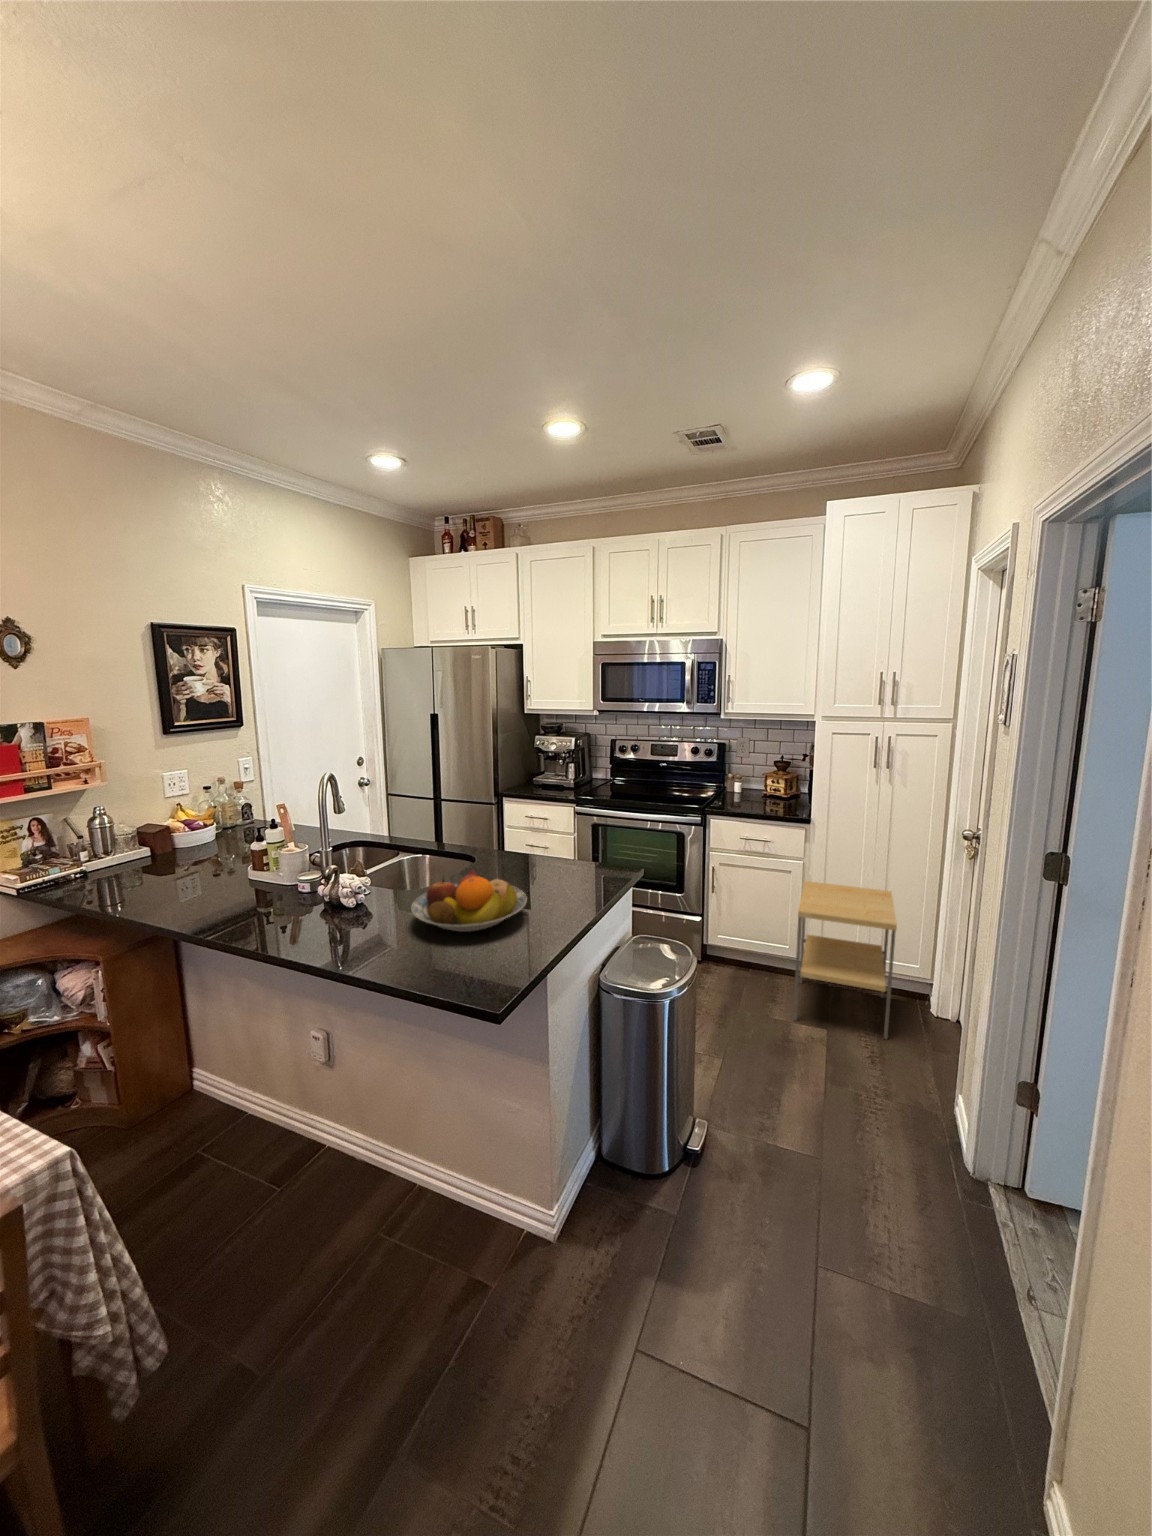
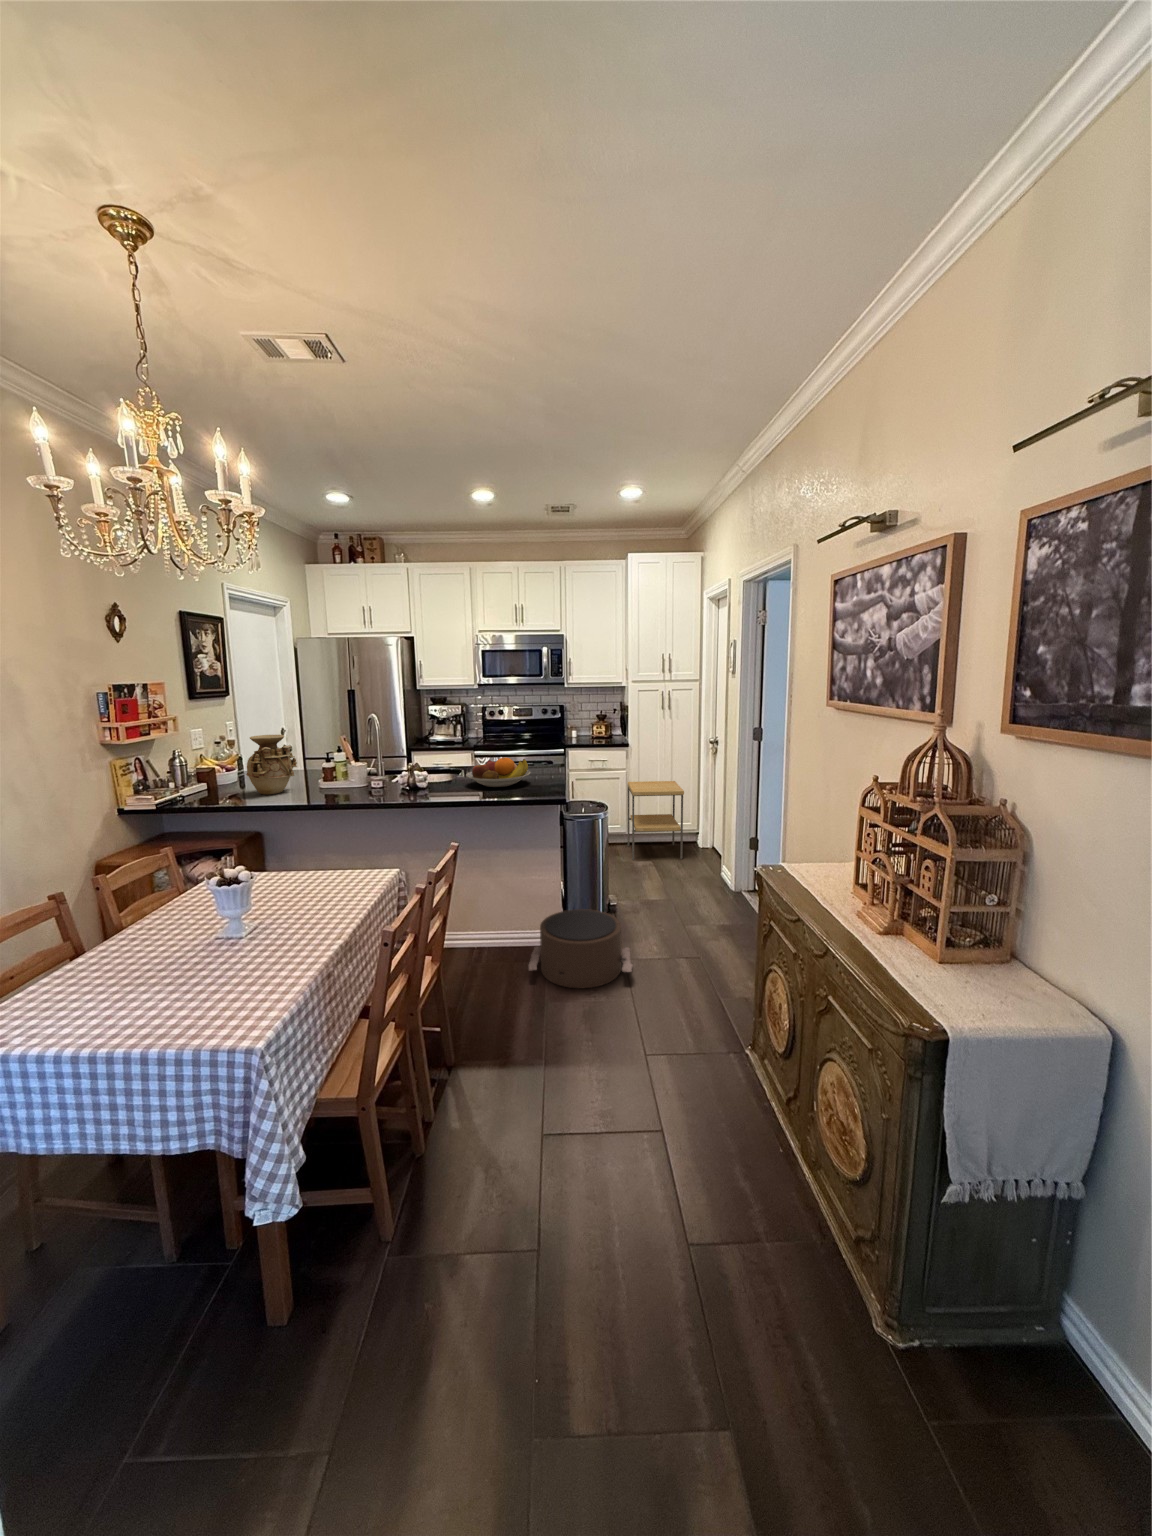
vase: none [130,799,219,889] -> present [246,735,297,795]
pouf: none [420,1196,649,1461] -> present [529,909,632,988]

